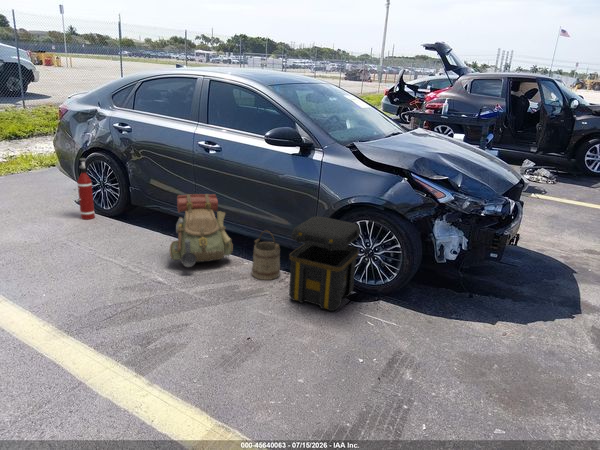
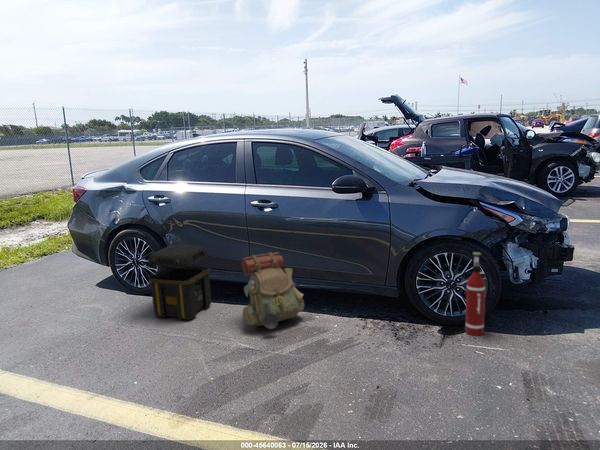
fire extinguisher: present [74,158,95,219] -> present [465,252,486,335]
toolbox: present [289,216,360,311] -> present [148,245,211,320]
bucket: present [252,230,280,280] -> none [330,279,360,330]

